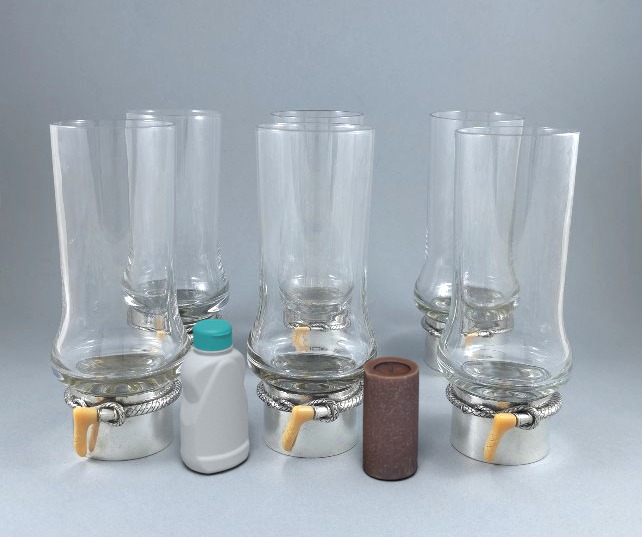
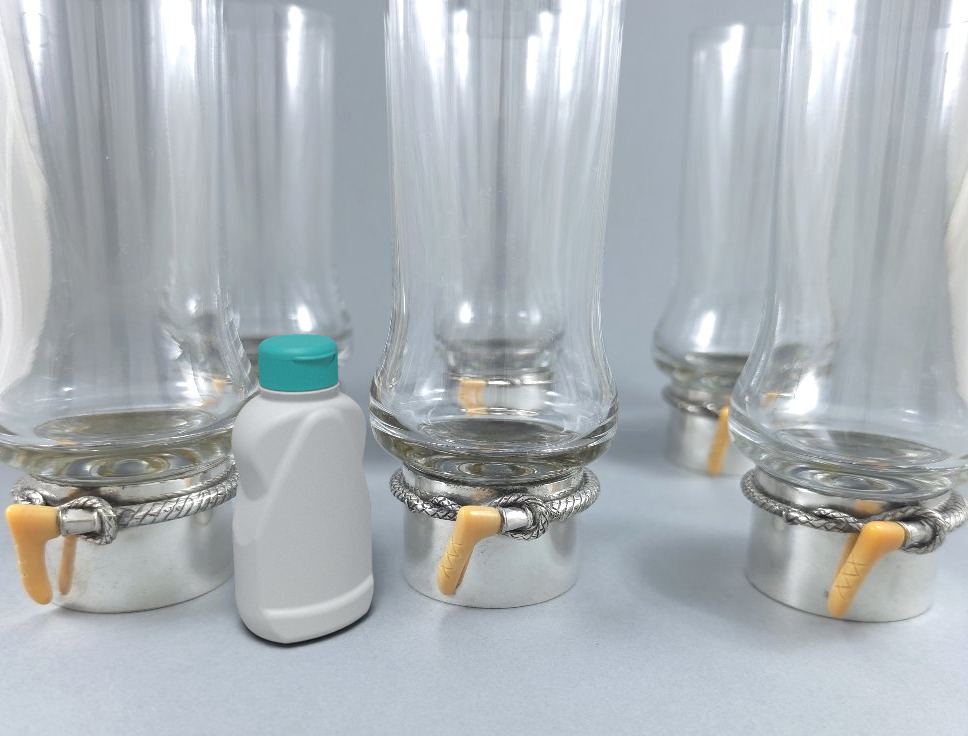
candle: present [363,357,419,480] -> none [595,412,716,660]

